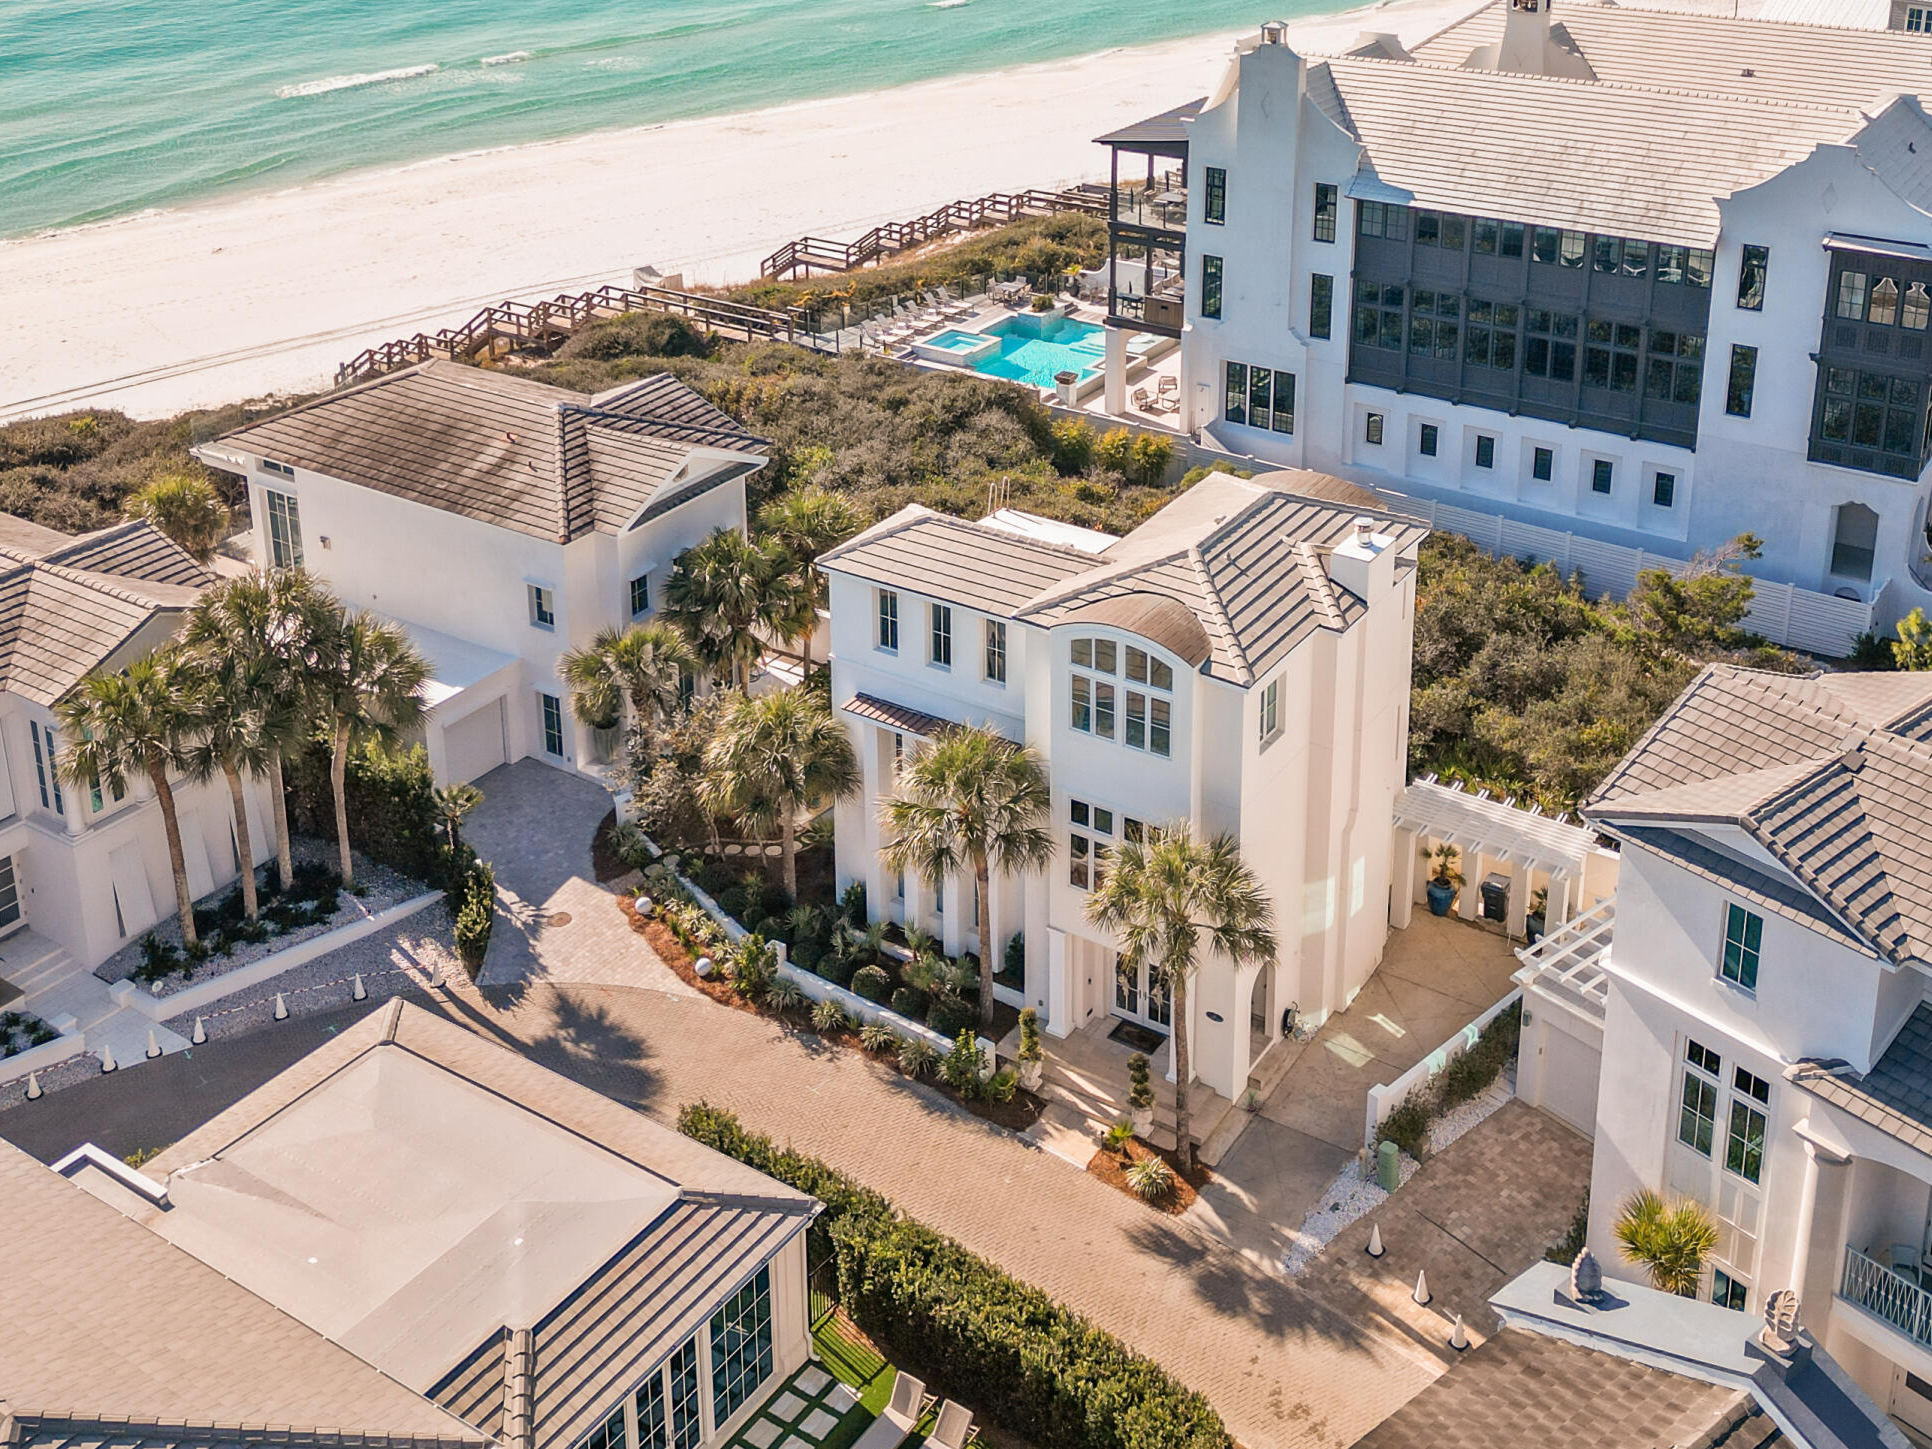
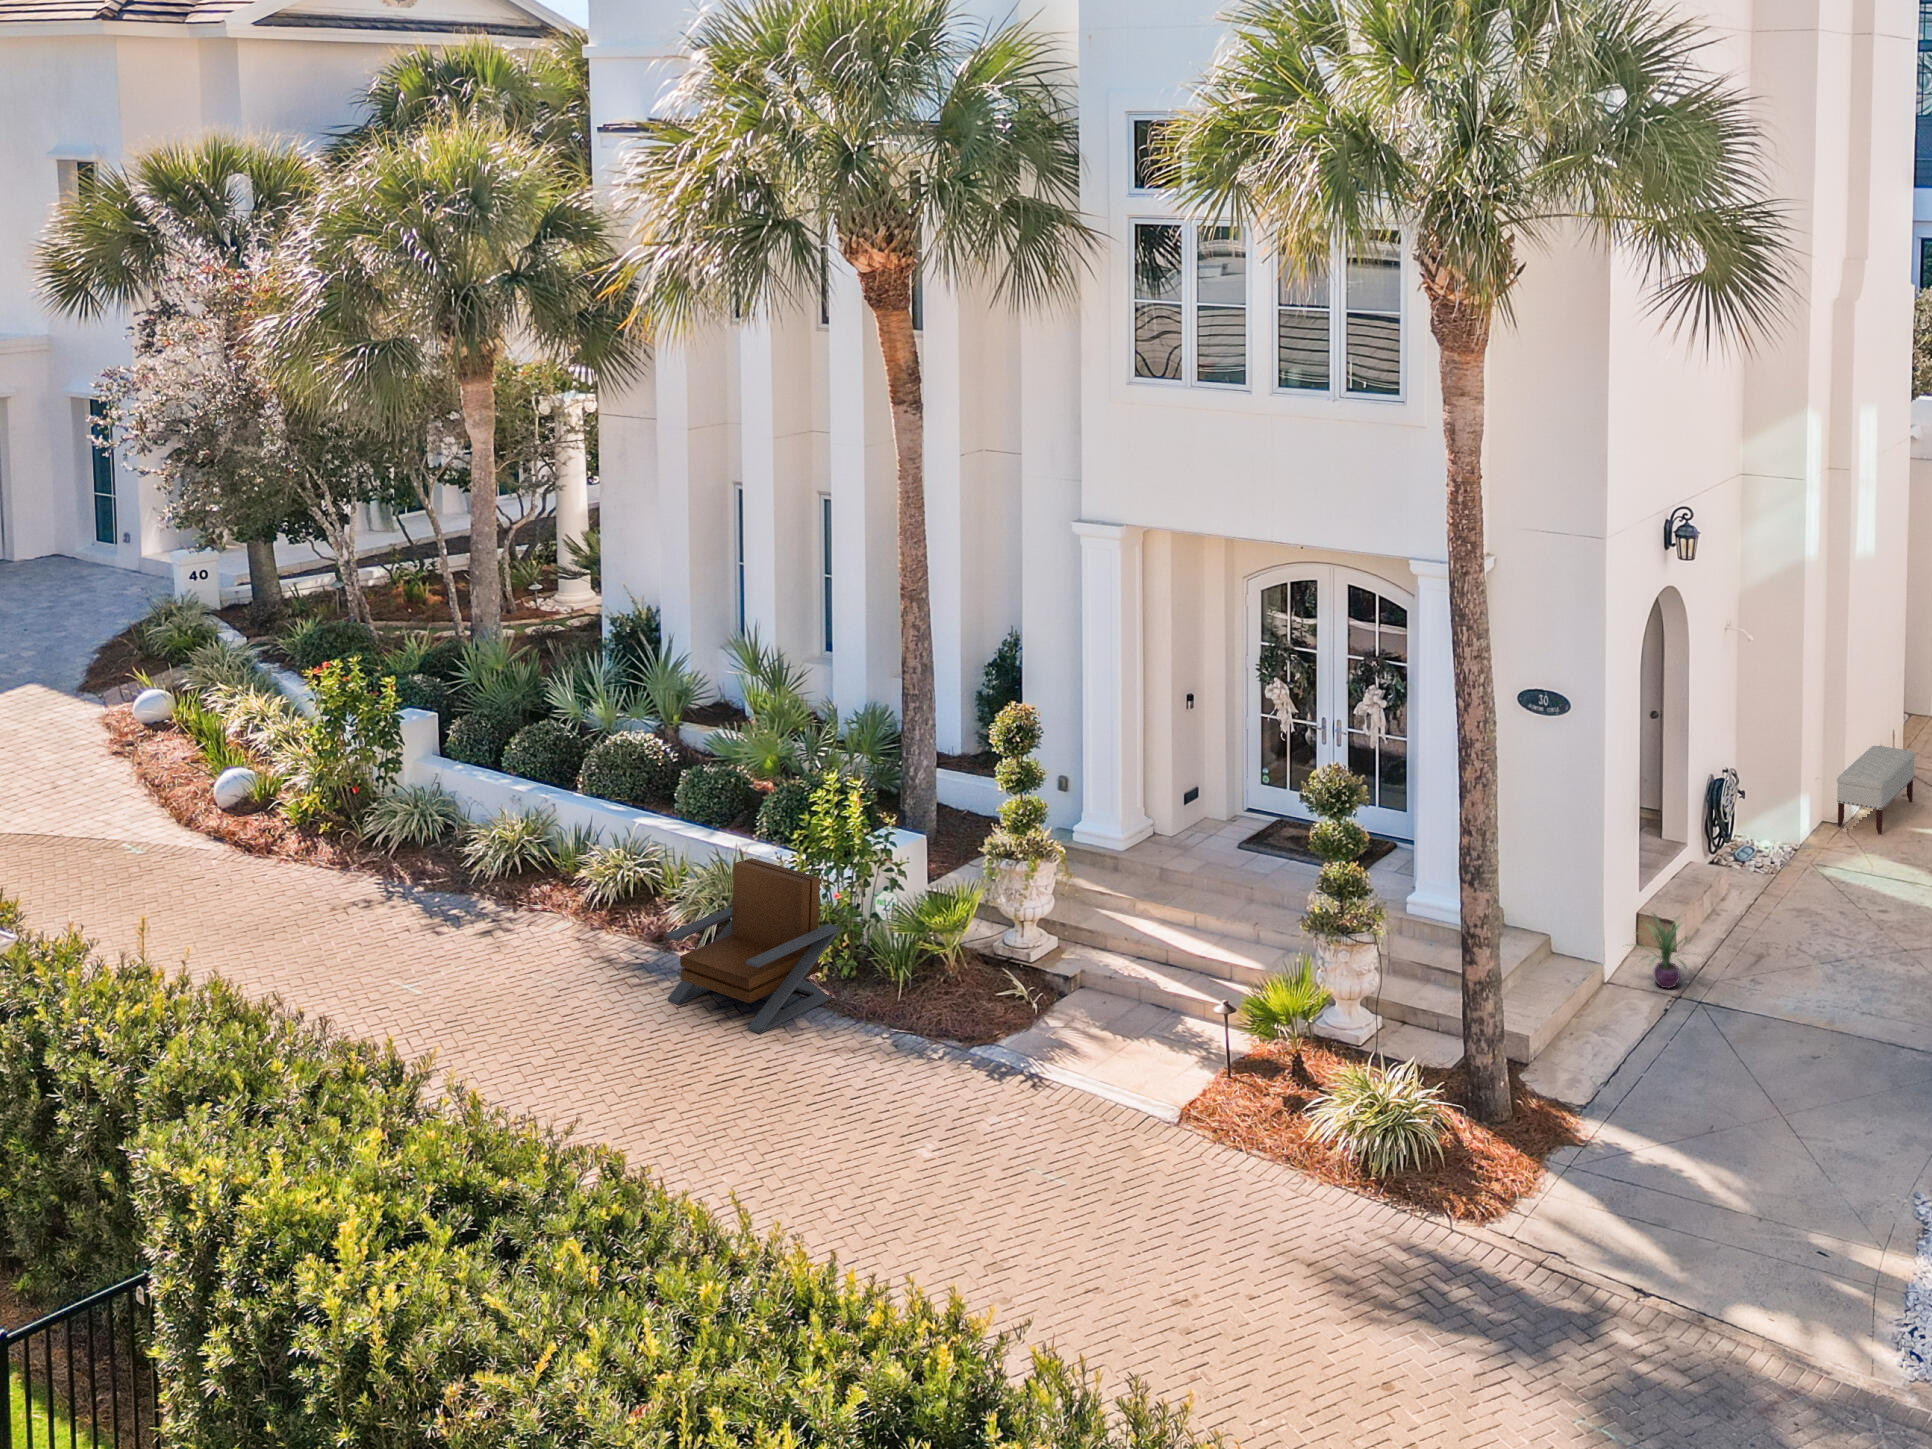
bench: none [1335,976,1371,1021] -> present [1837,746,1915,834]
lounge chair: none [911,1055,970,1123] -> present [665,858,840,1034]

